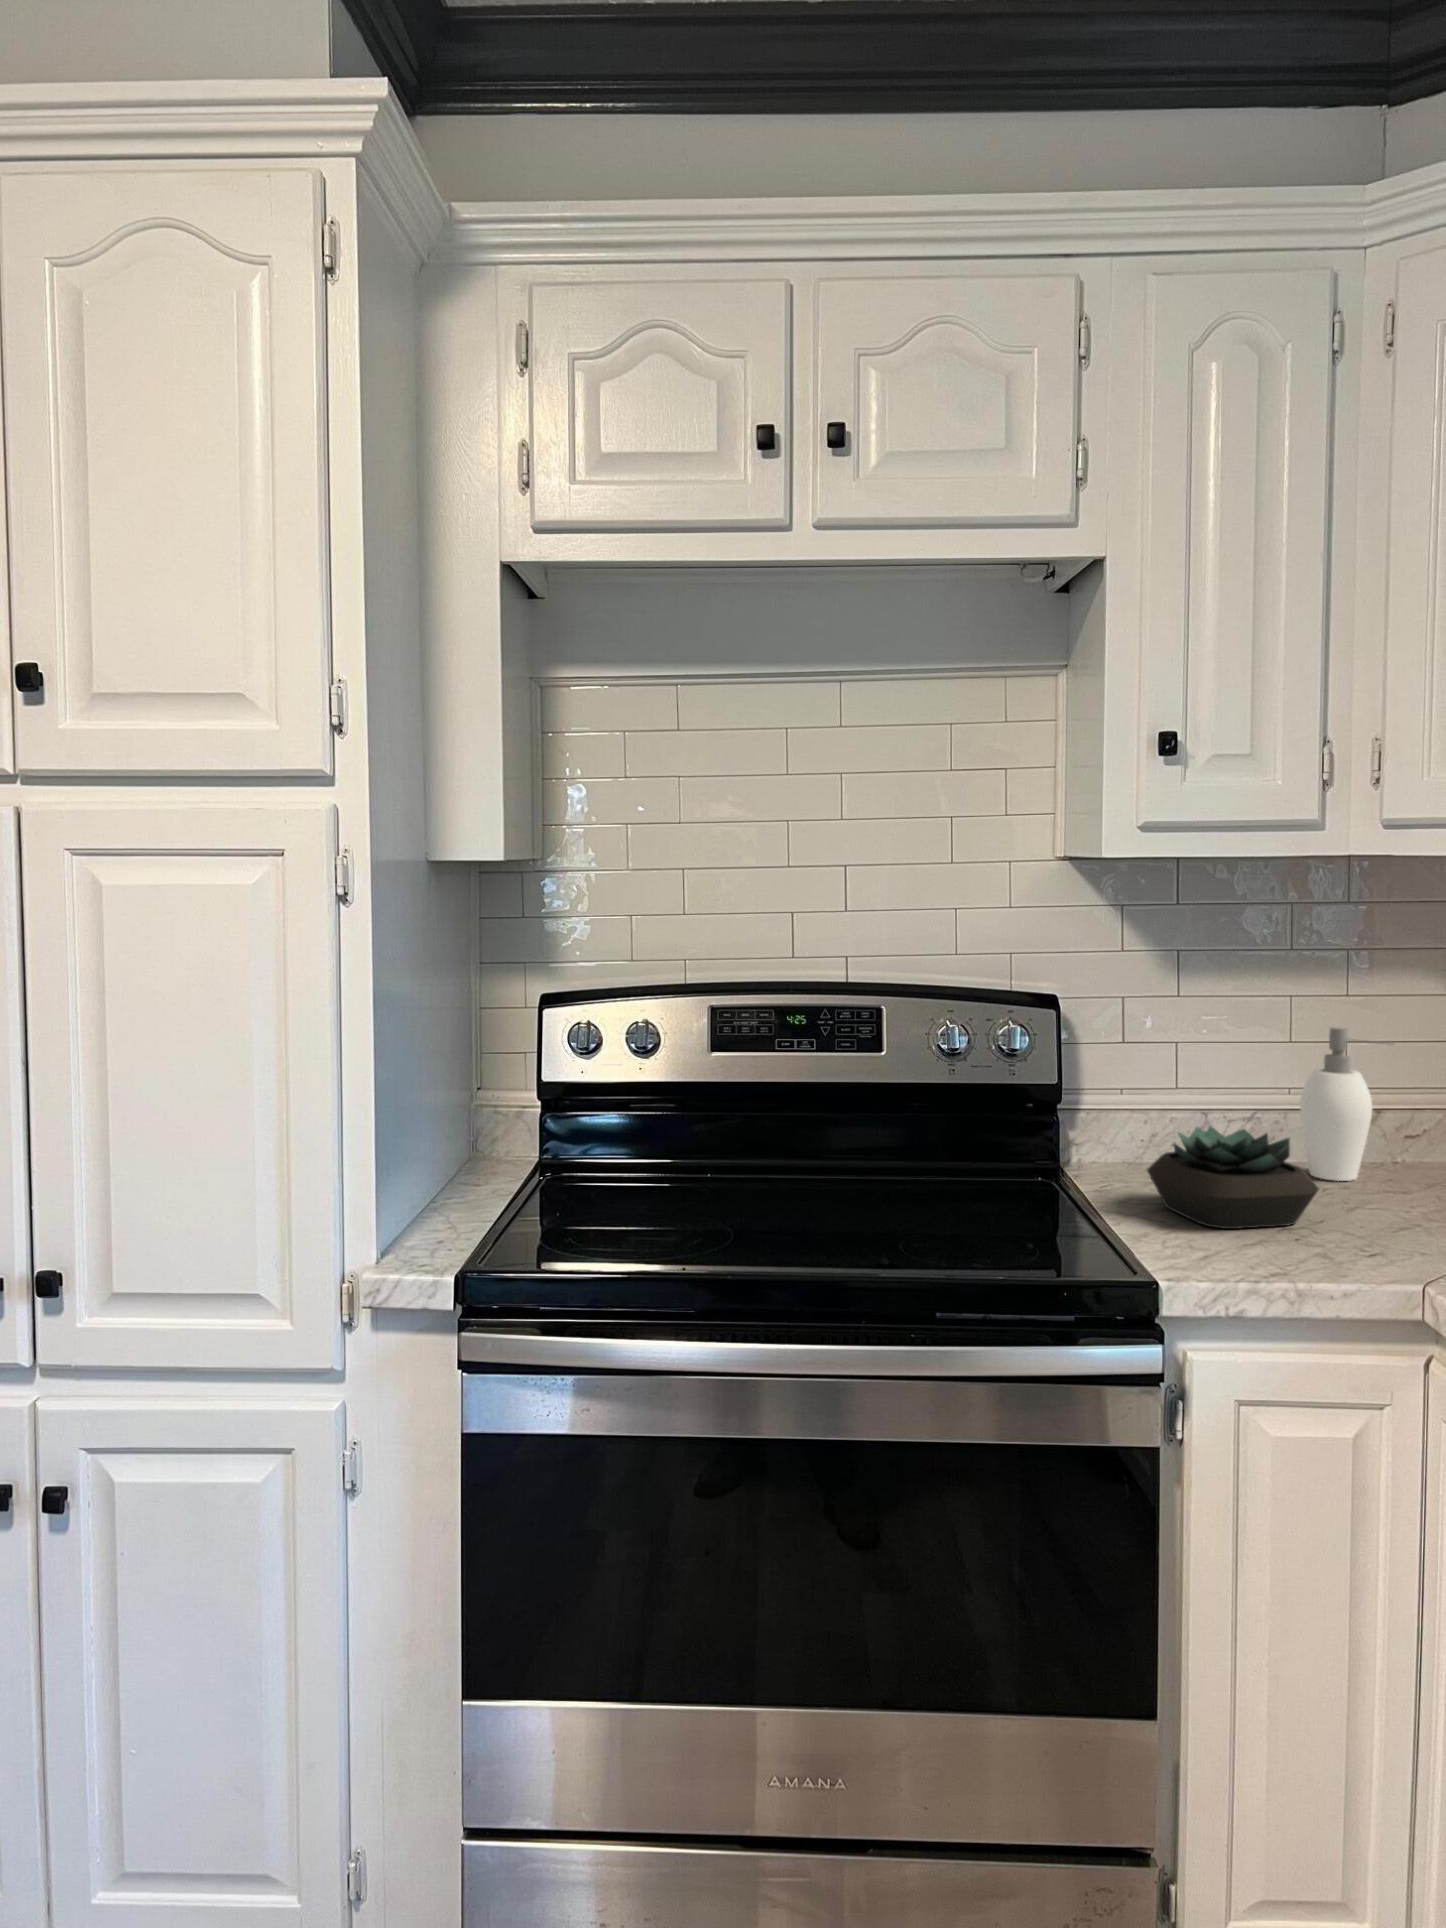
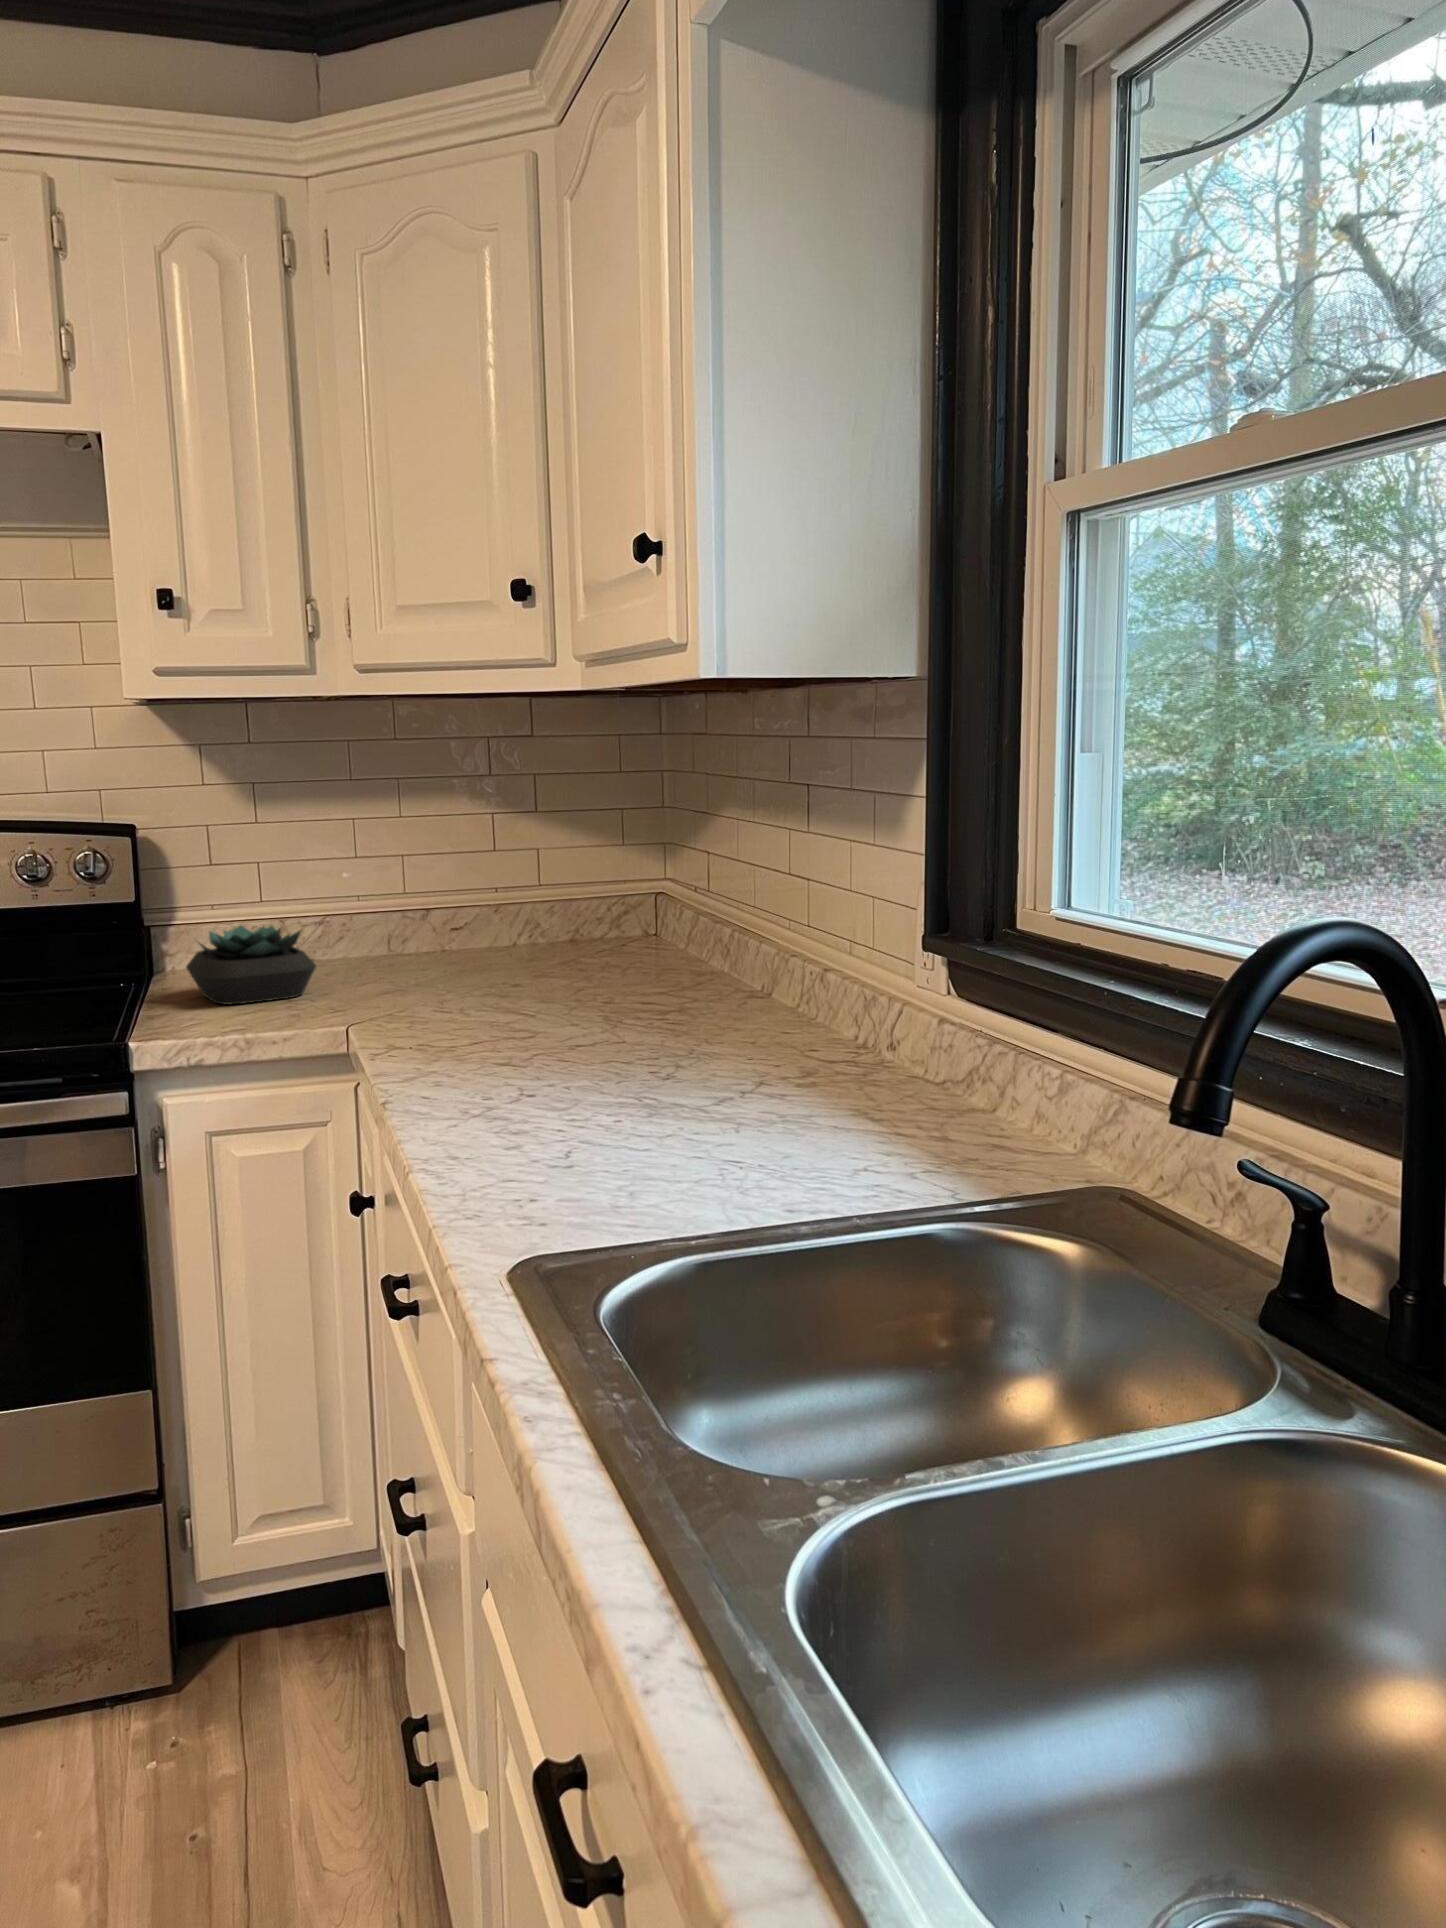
soap dispenser: present [1300,1027,1393,1181] -> none [350,840,412,966]

